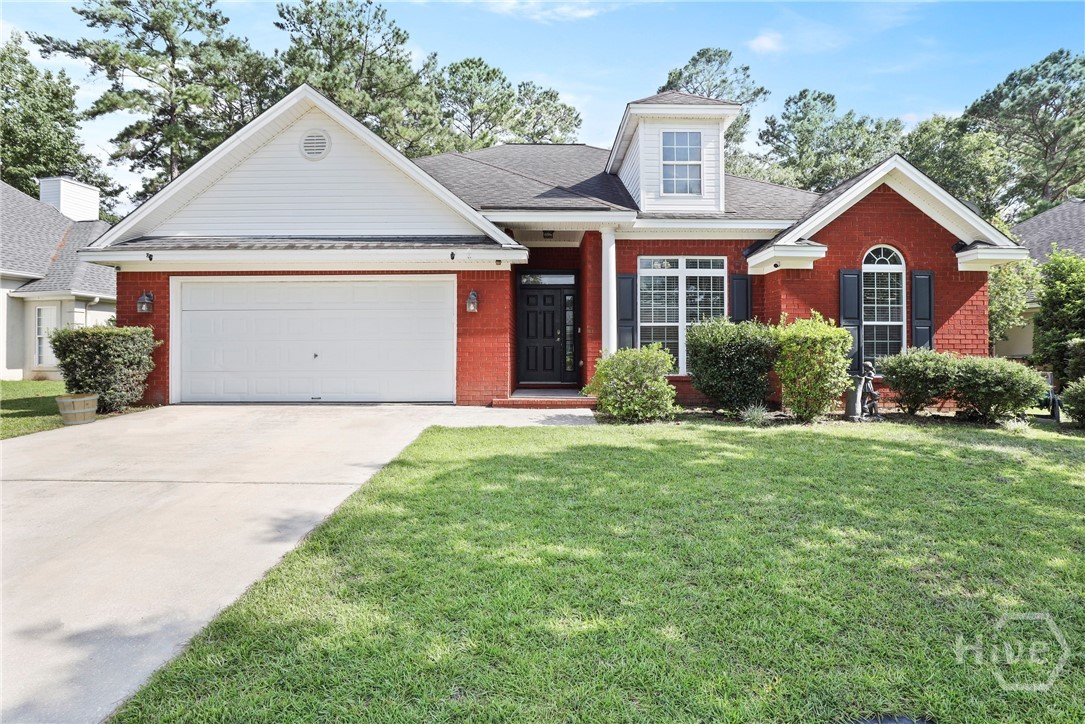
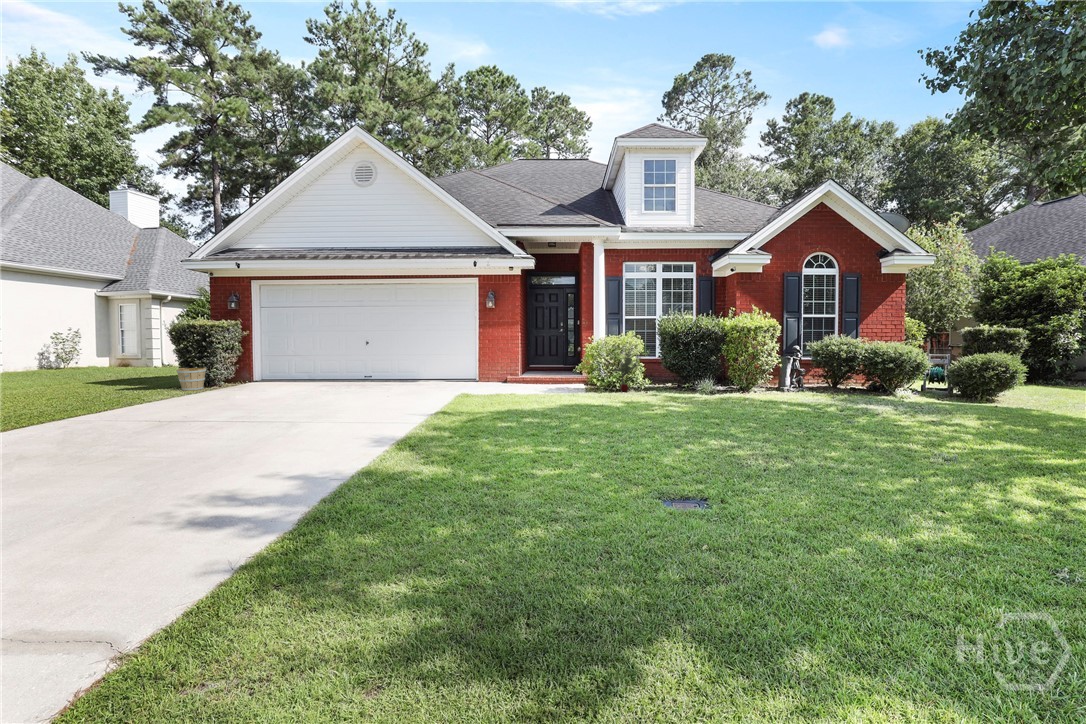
potted tree: none [628,371,672,424] -> present [609,354,640,392]

